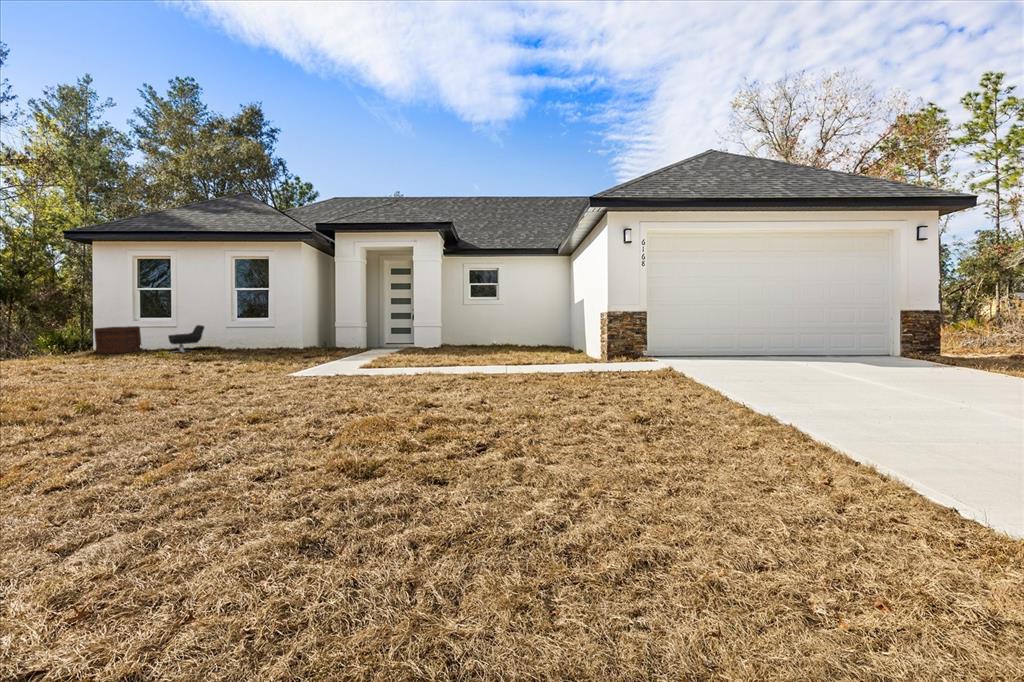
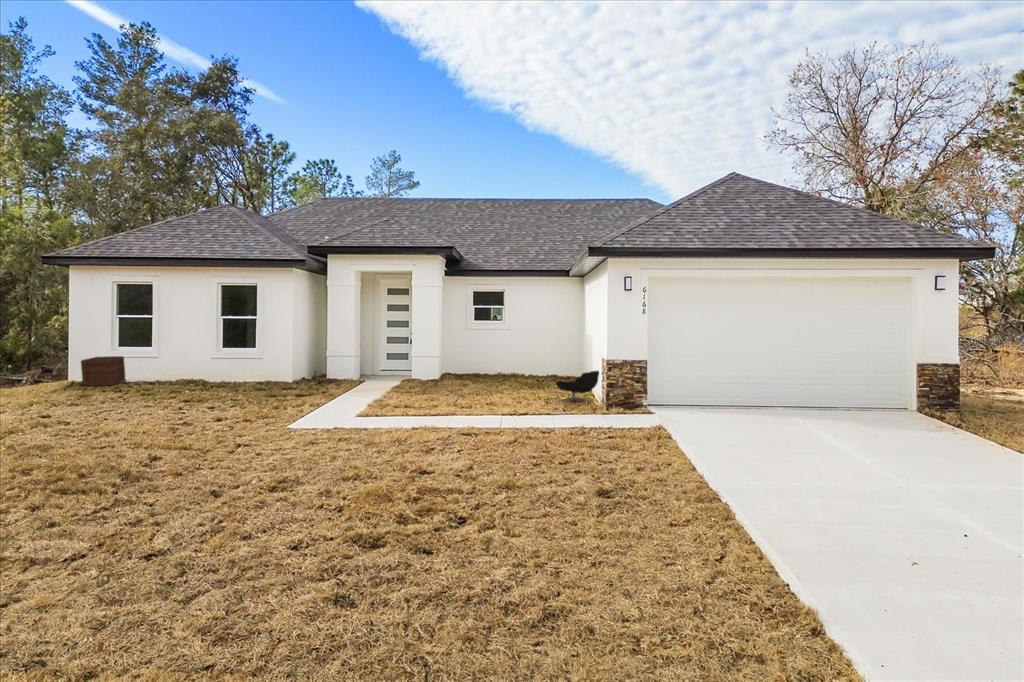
lounge chair: present [168,325,204,353] -> present [556,371,599,402]

